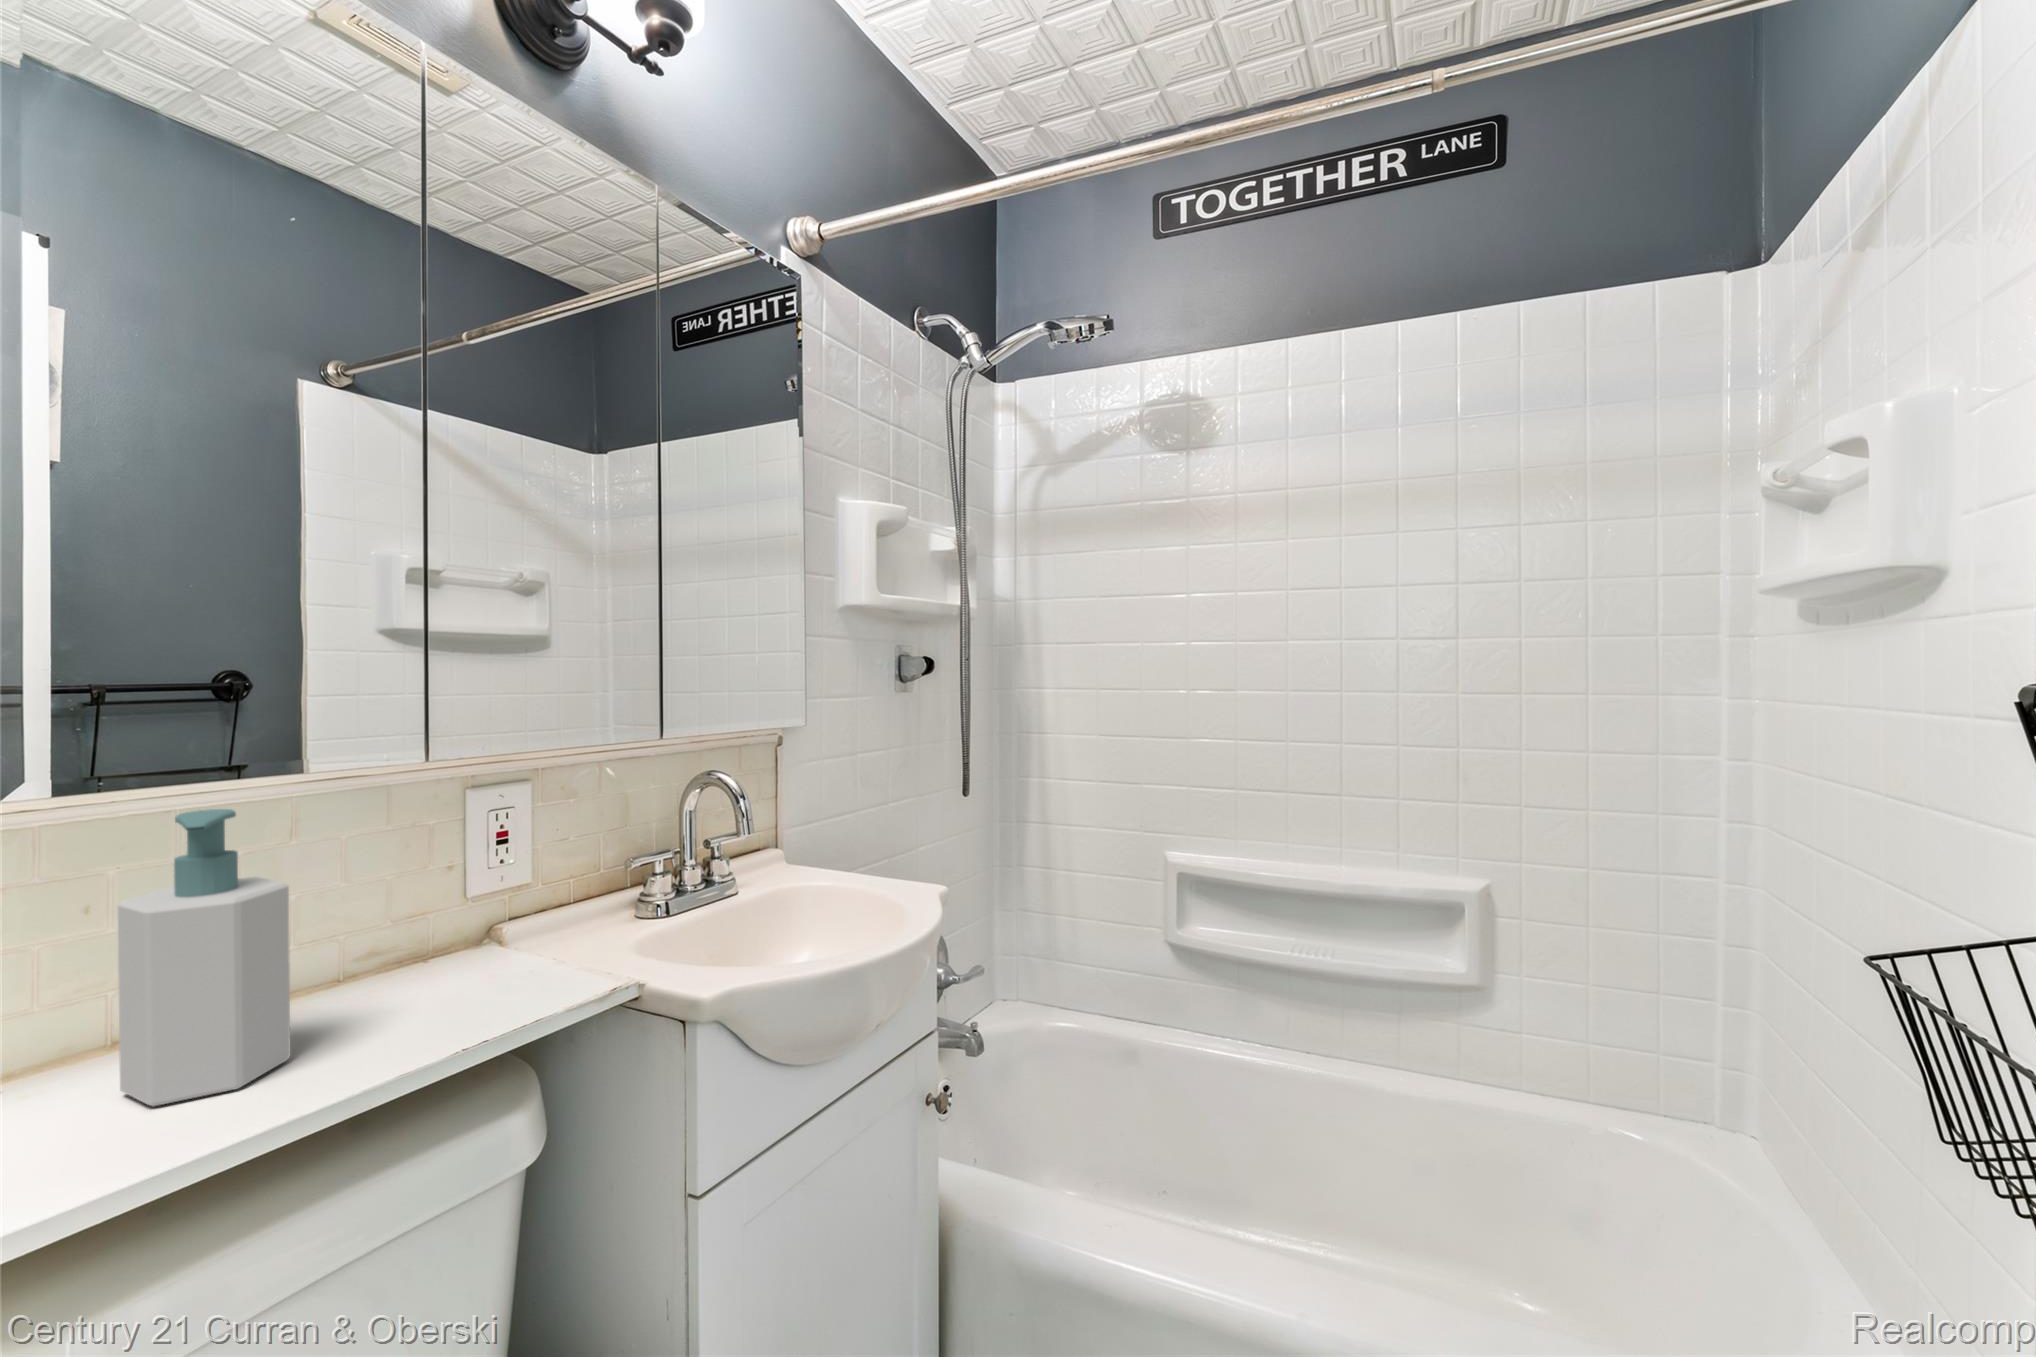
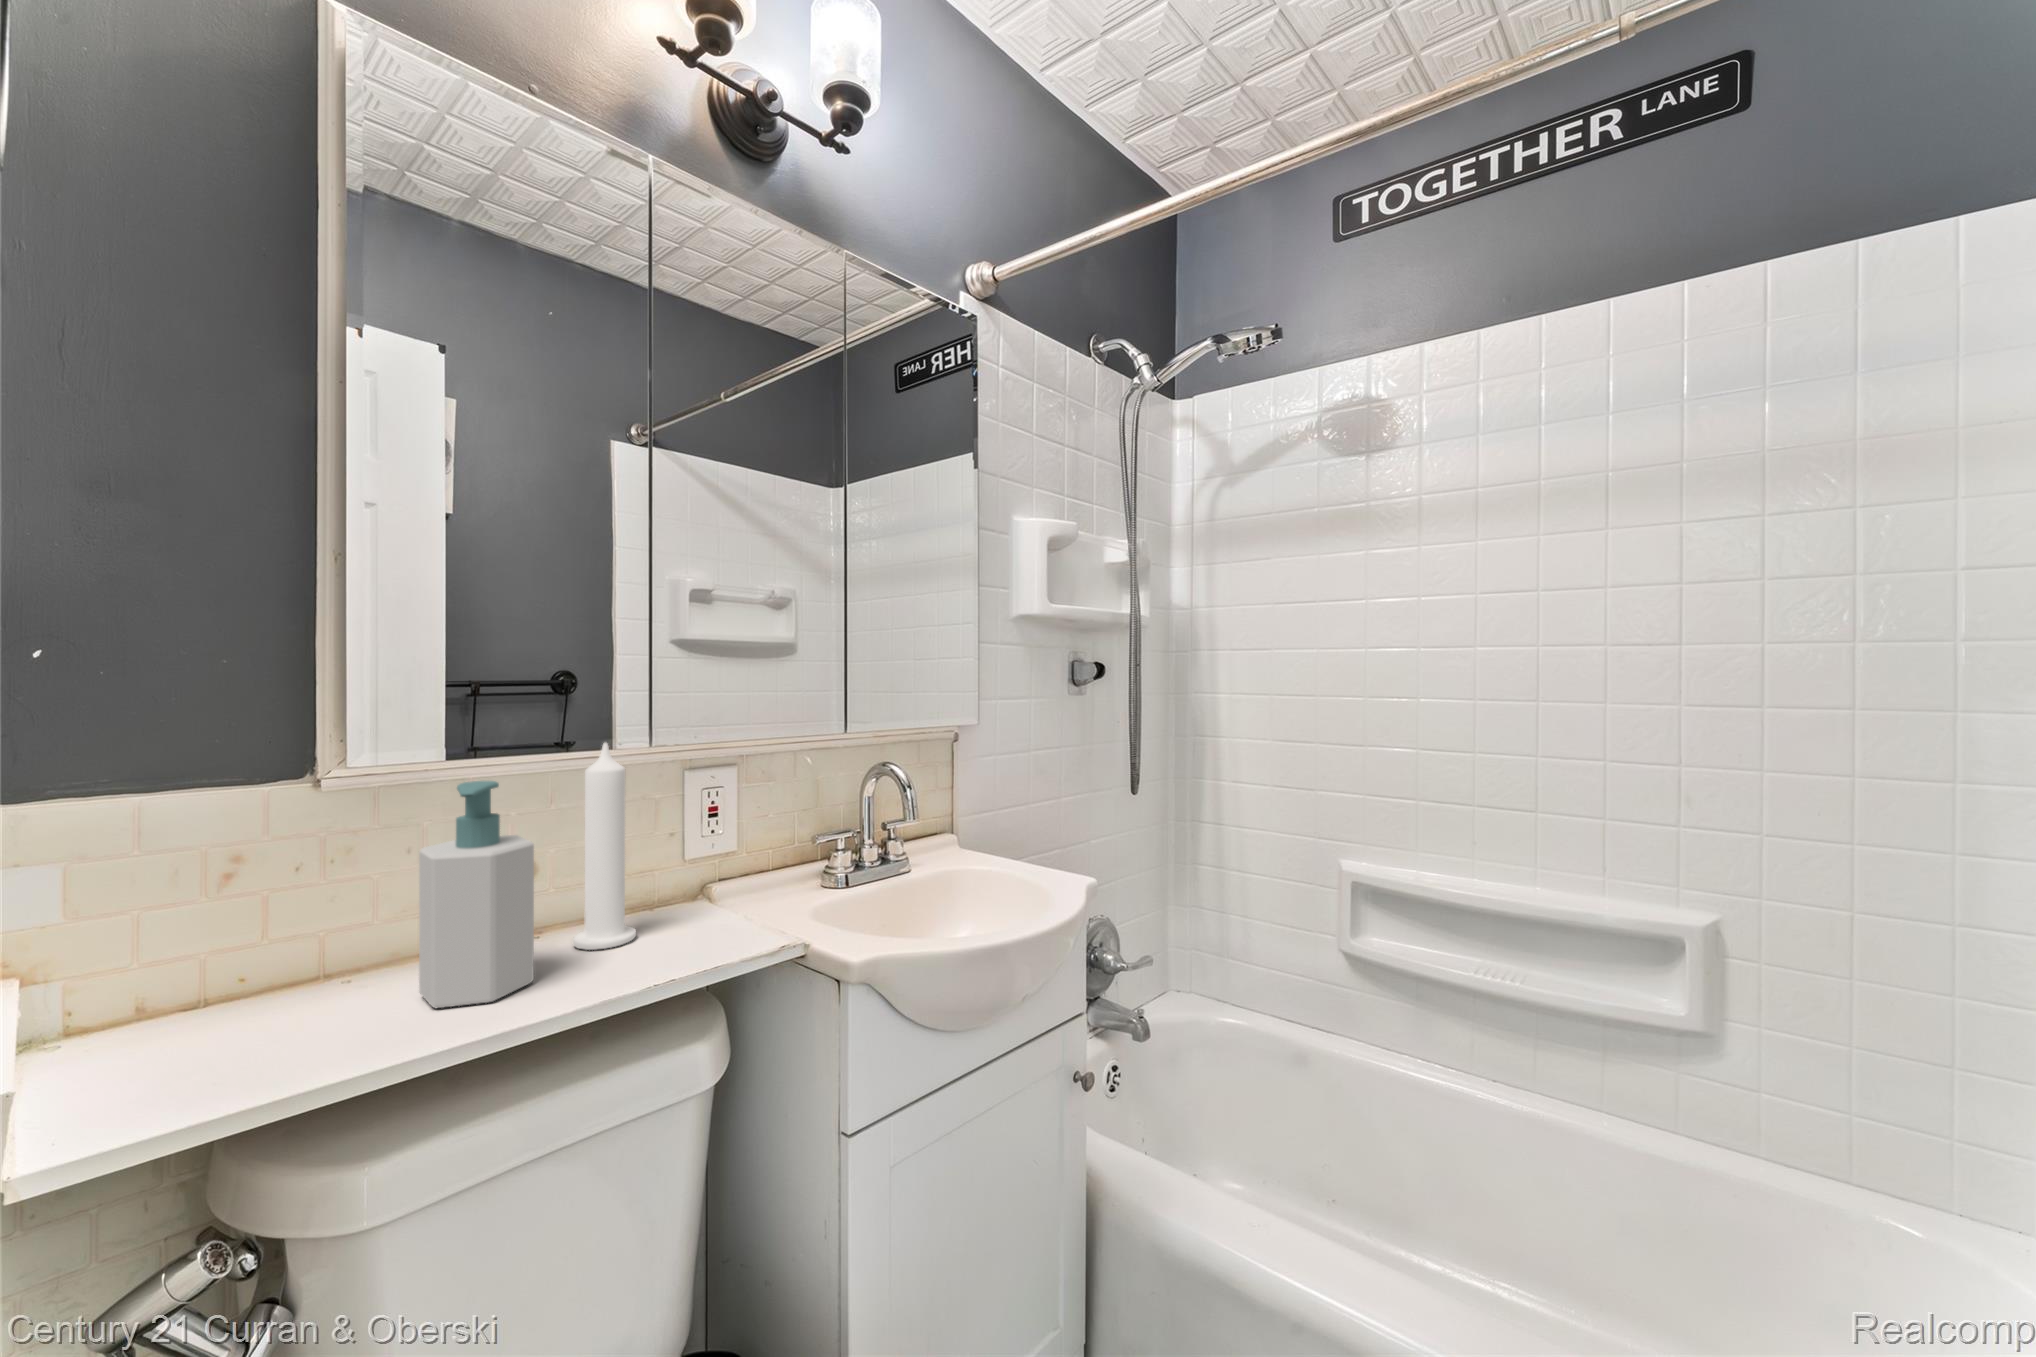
candle: none [328,757,415,1014] -> present [573,743,636,950]

